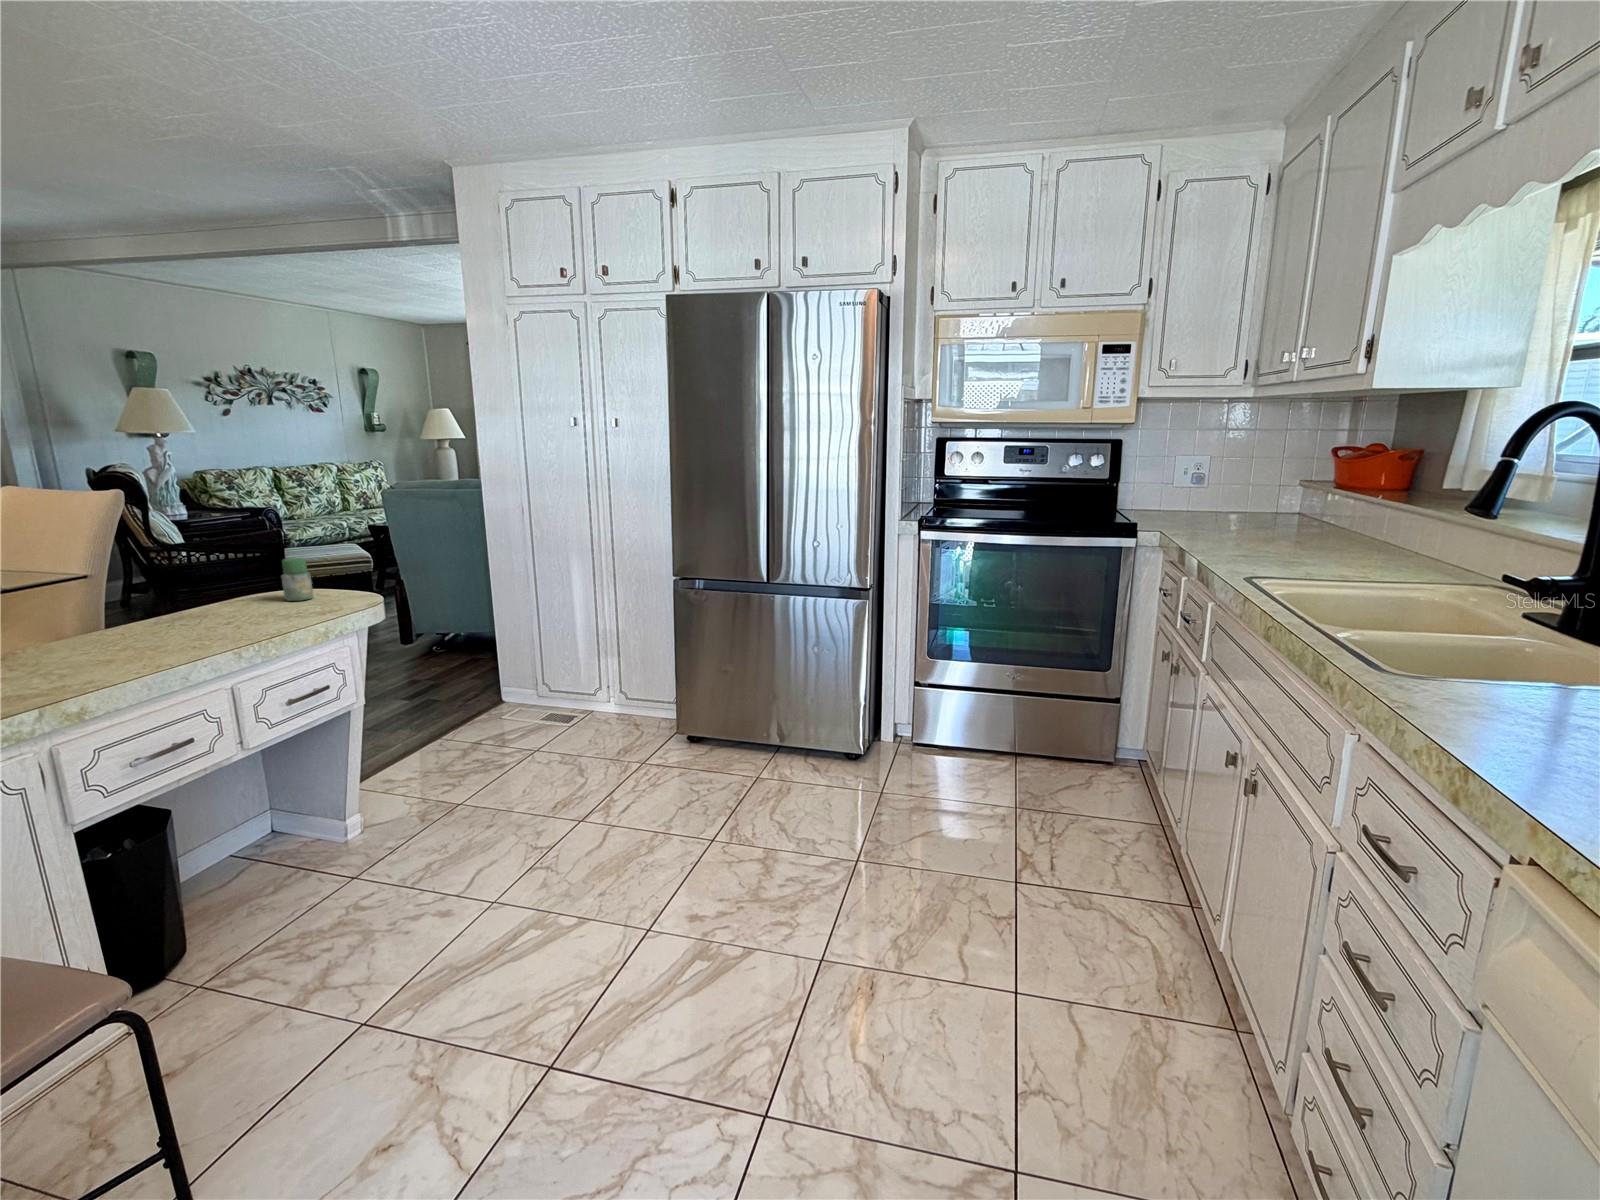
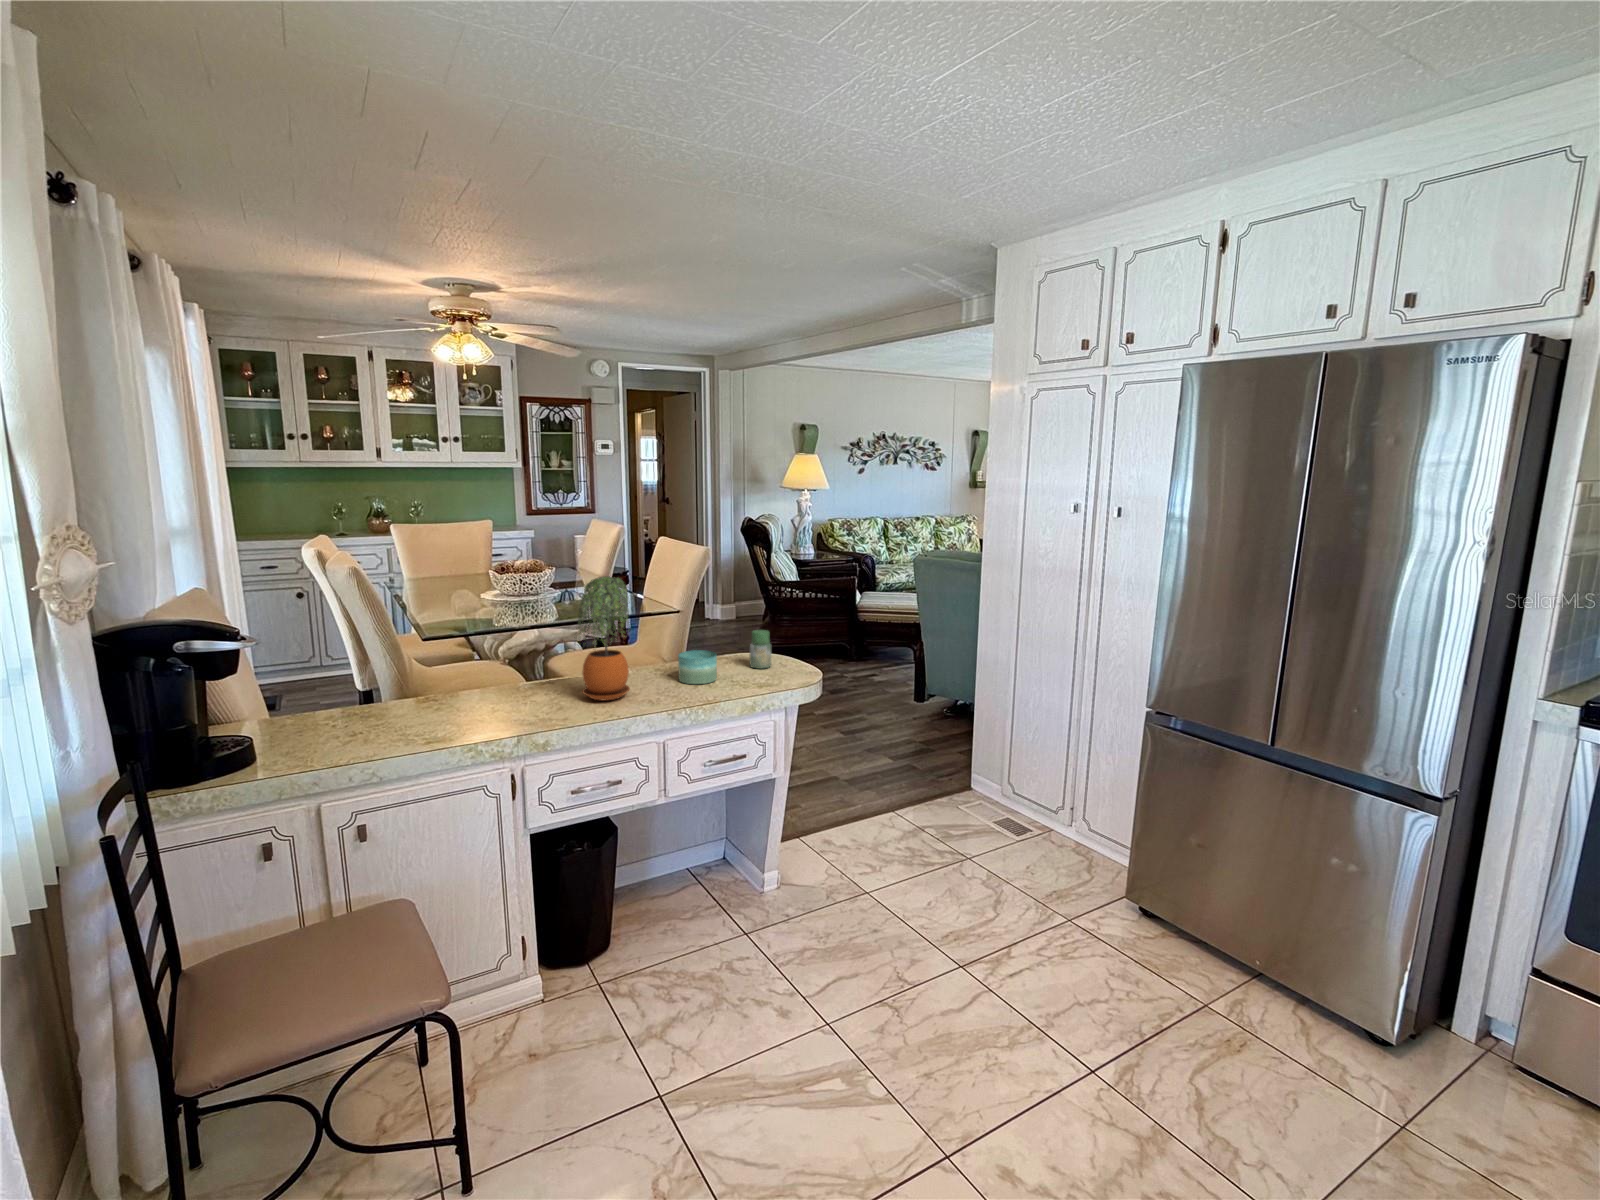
potted plant: none [61,497,160,657] -> present [578,576,630,700]
candle: none [201,586,260,625] -> present [678,650,717,684]

